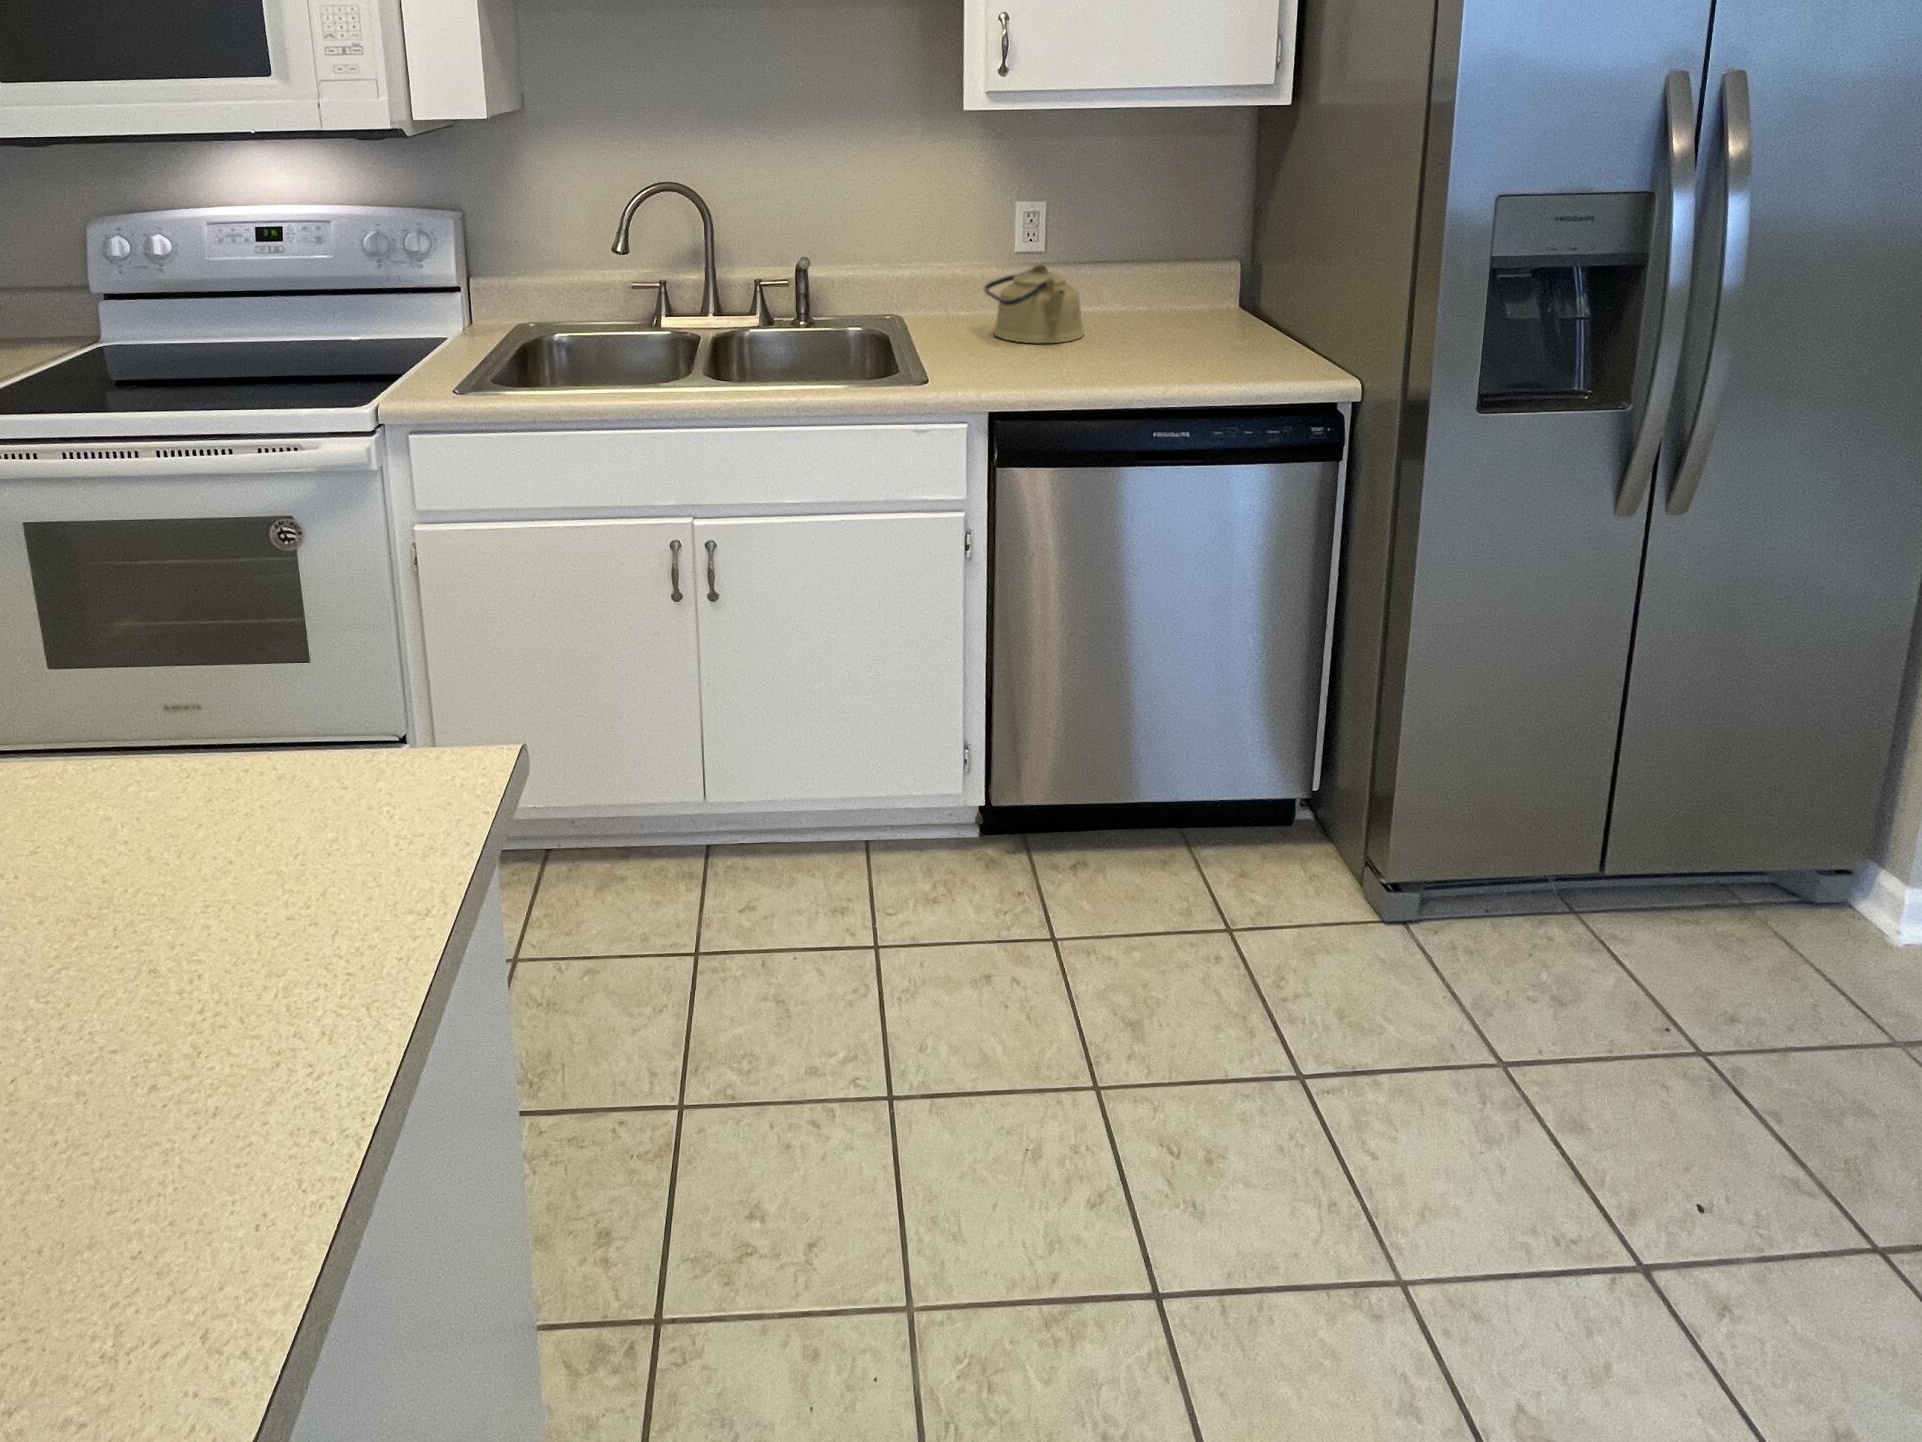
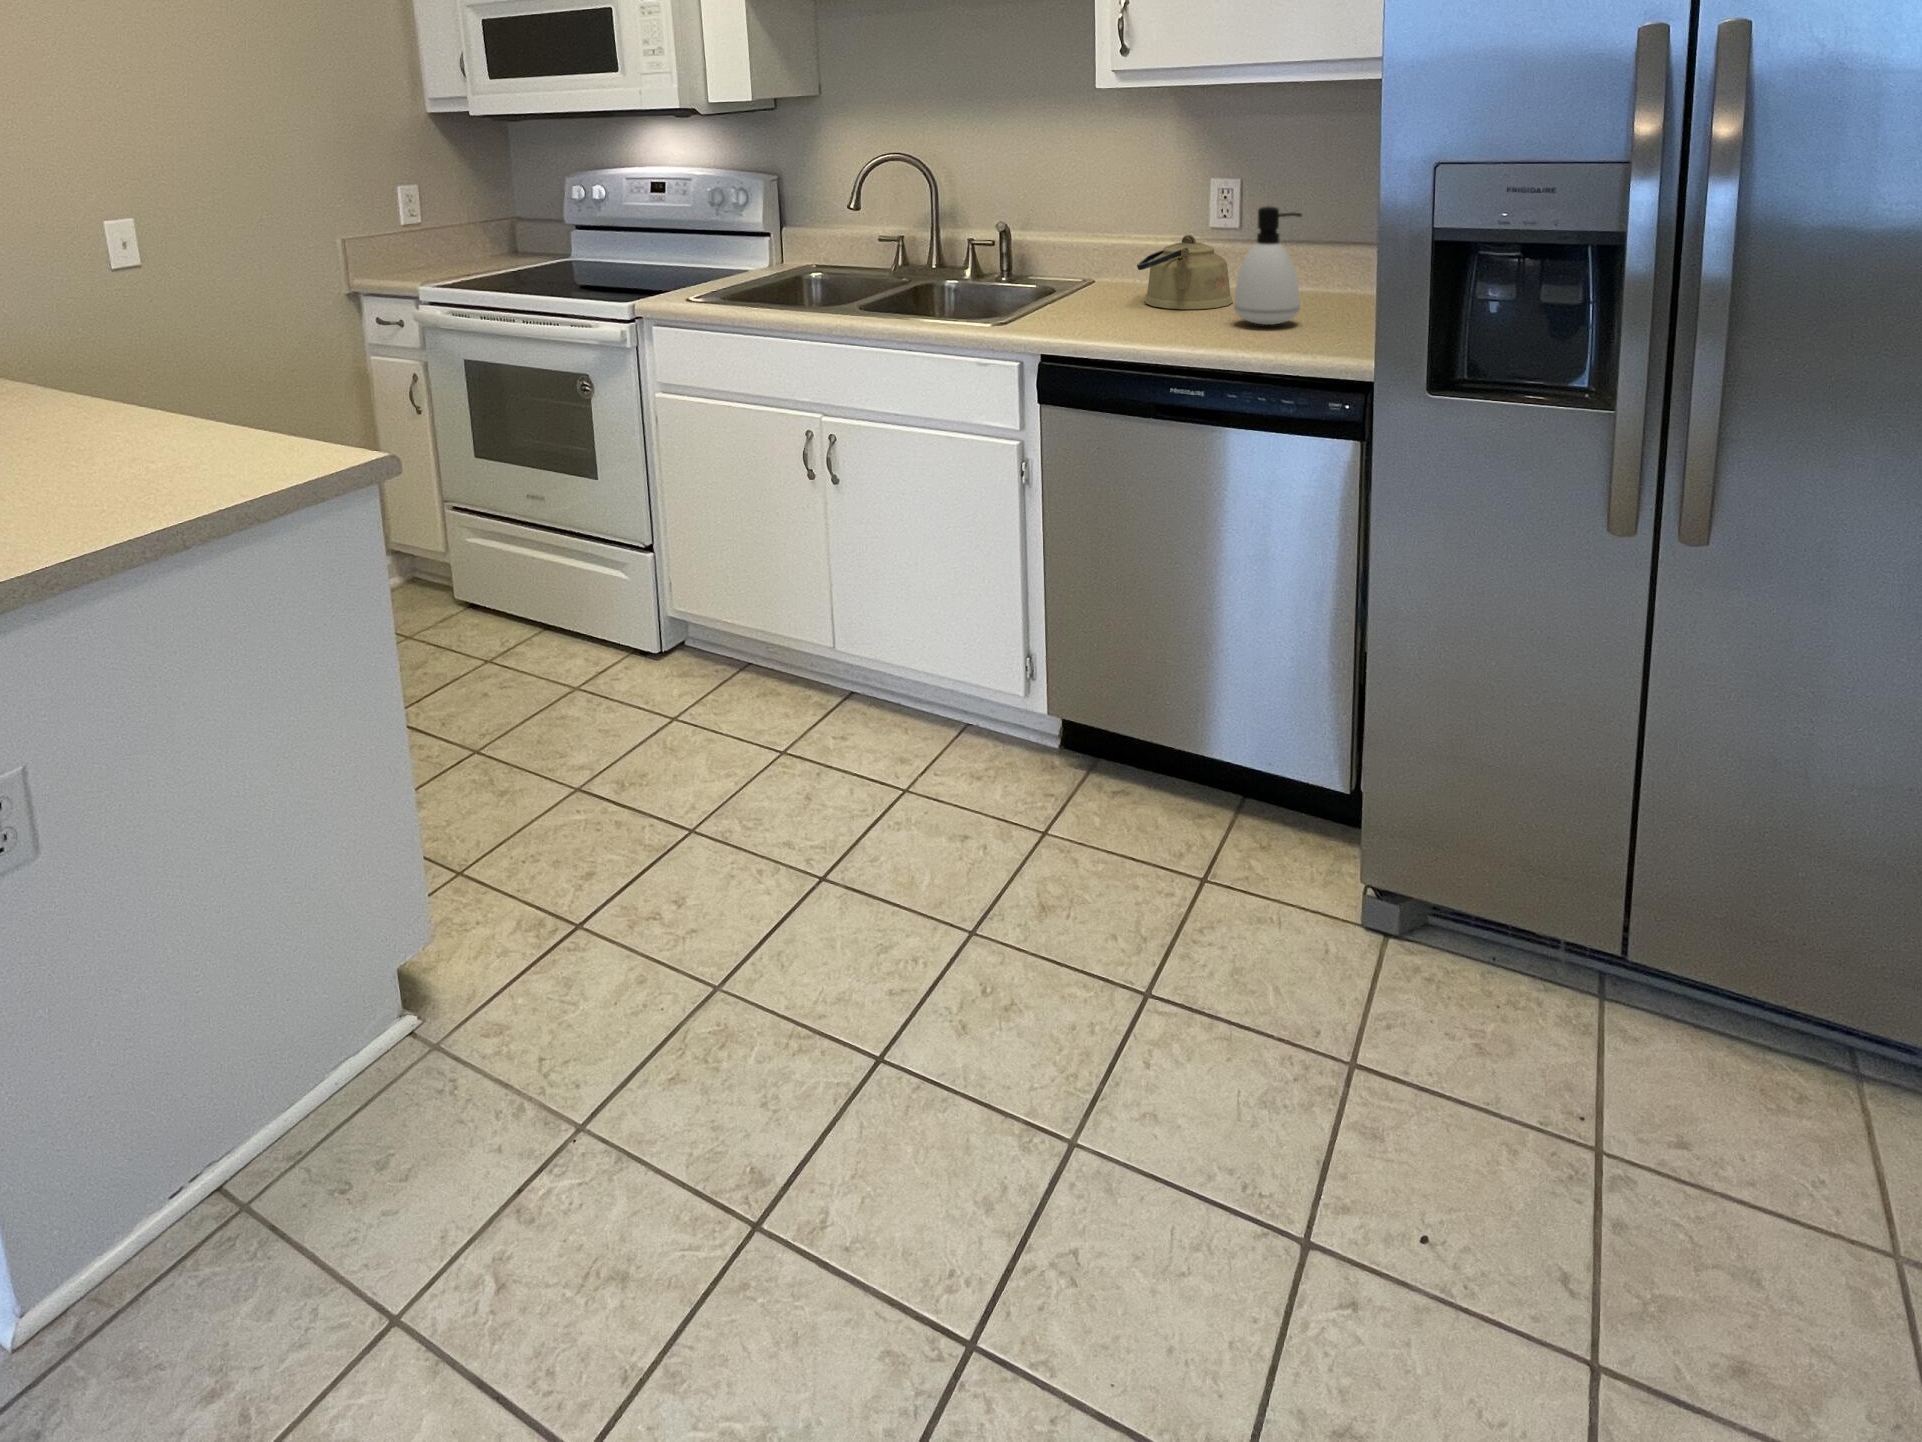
soap dispenser: none [1137,234,1210,353] -> present [1234,207,1302,325]

